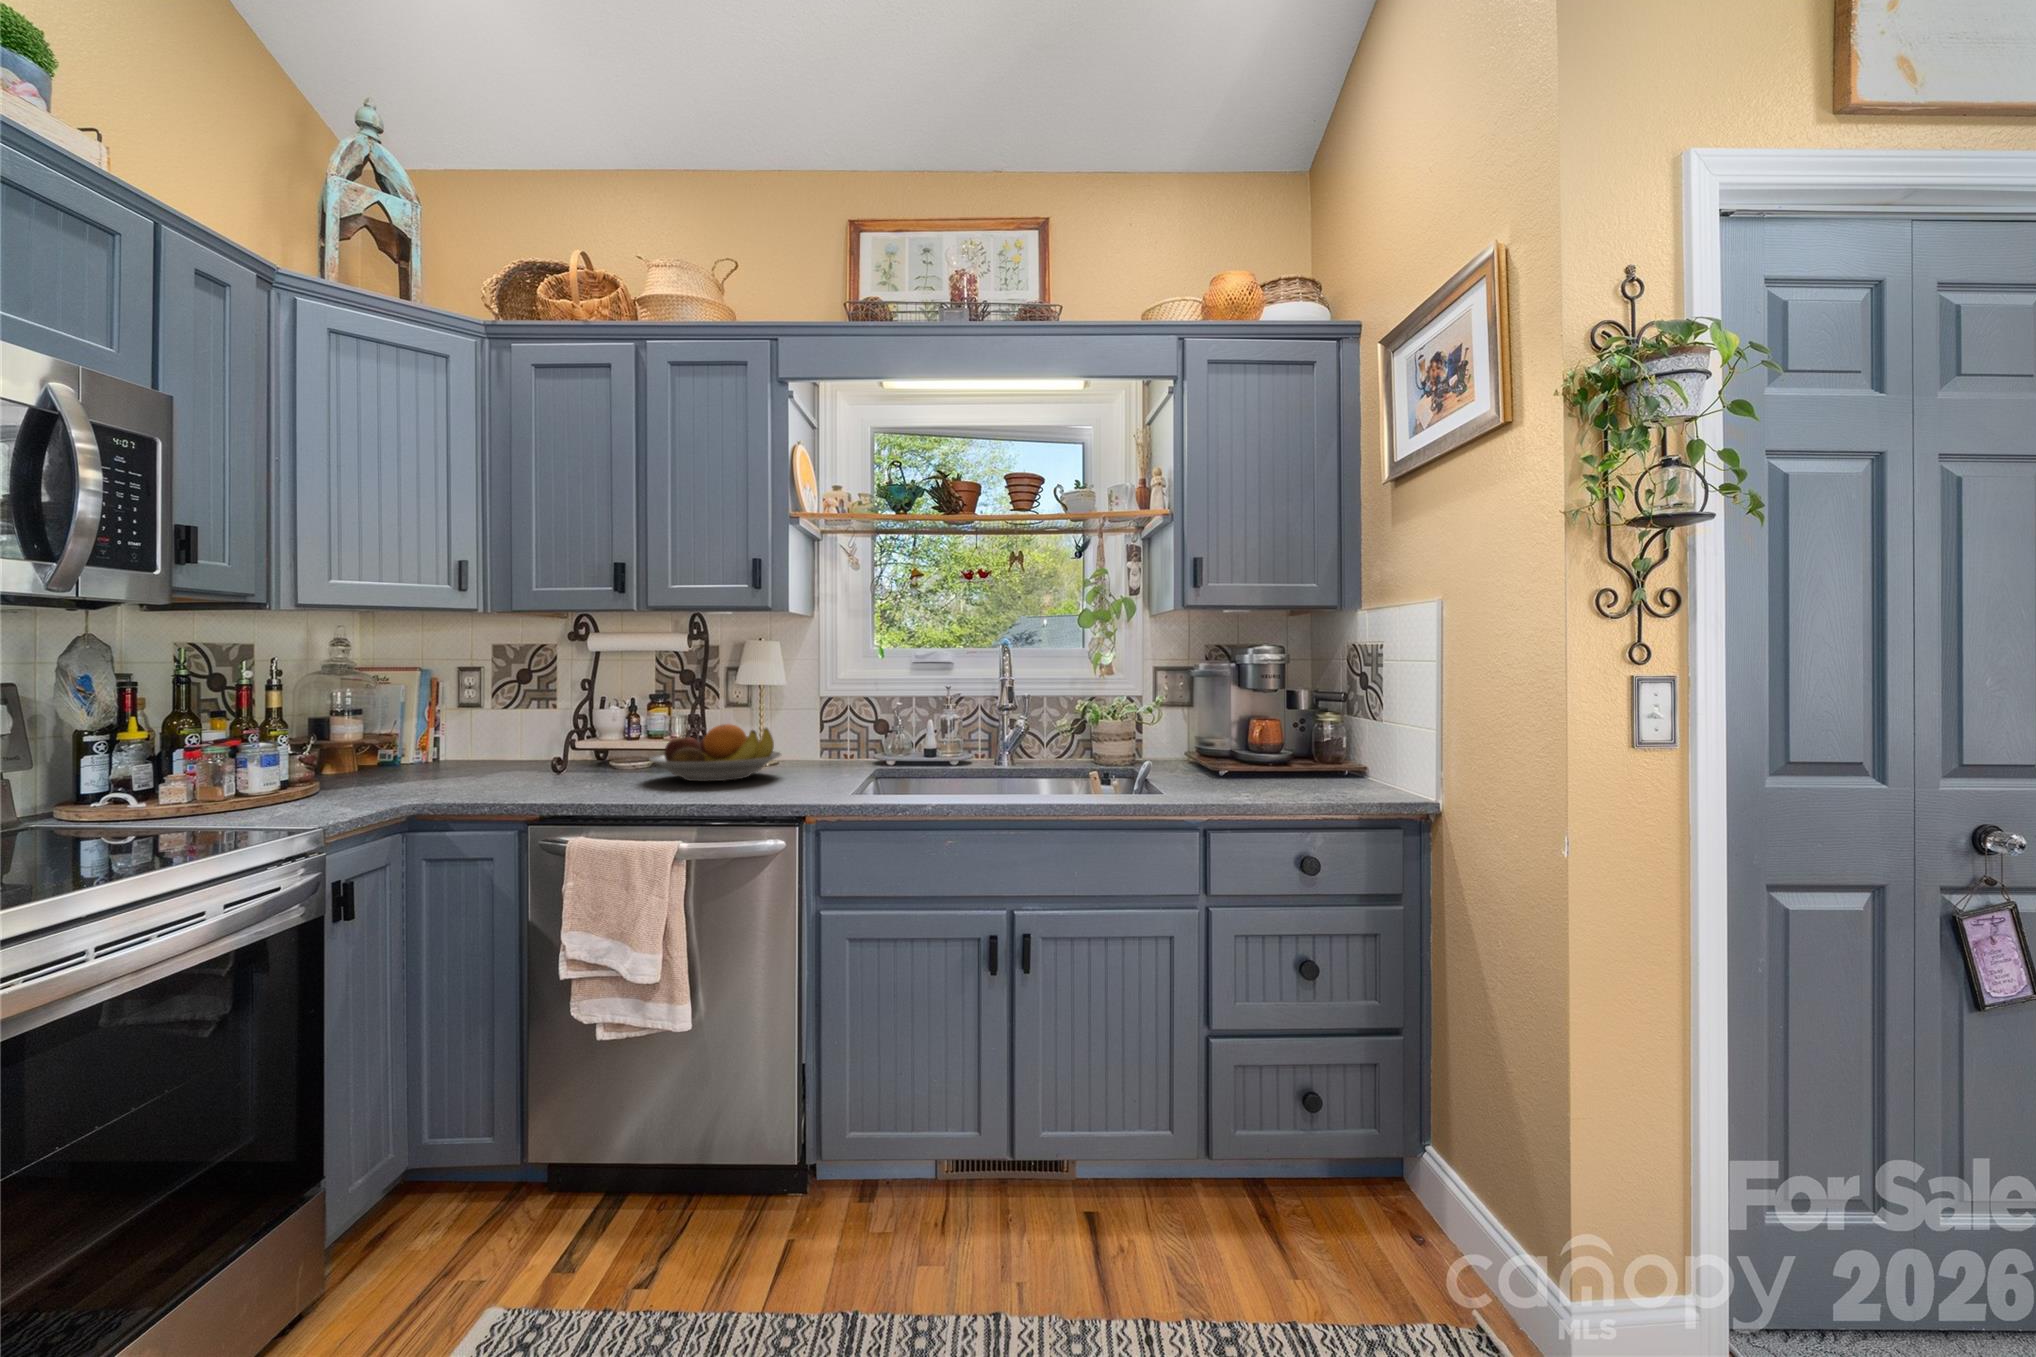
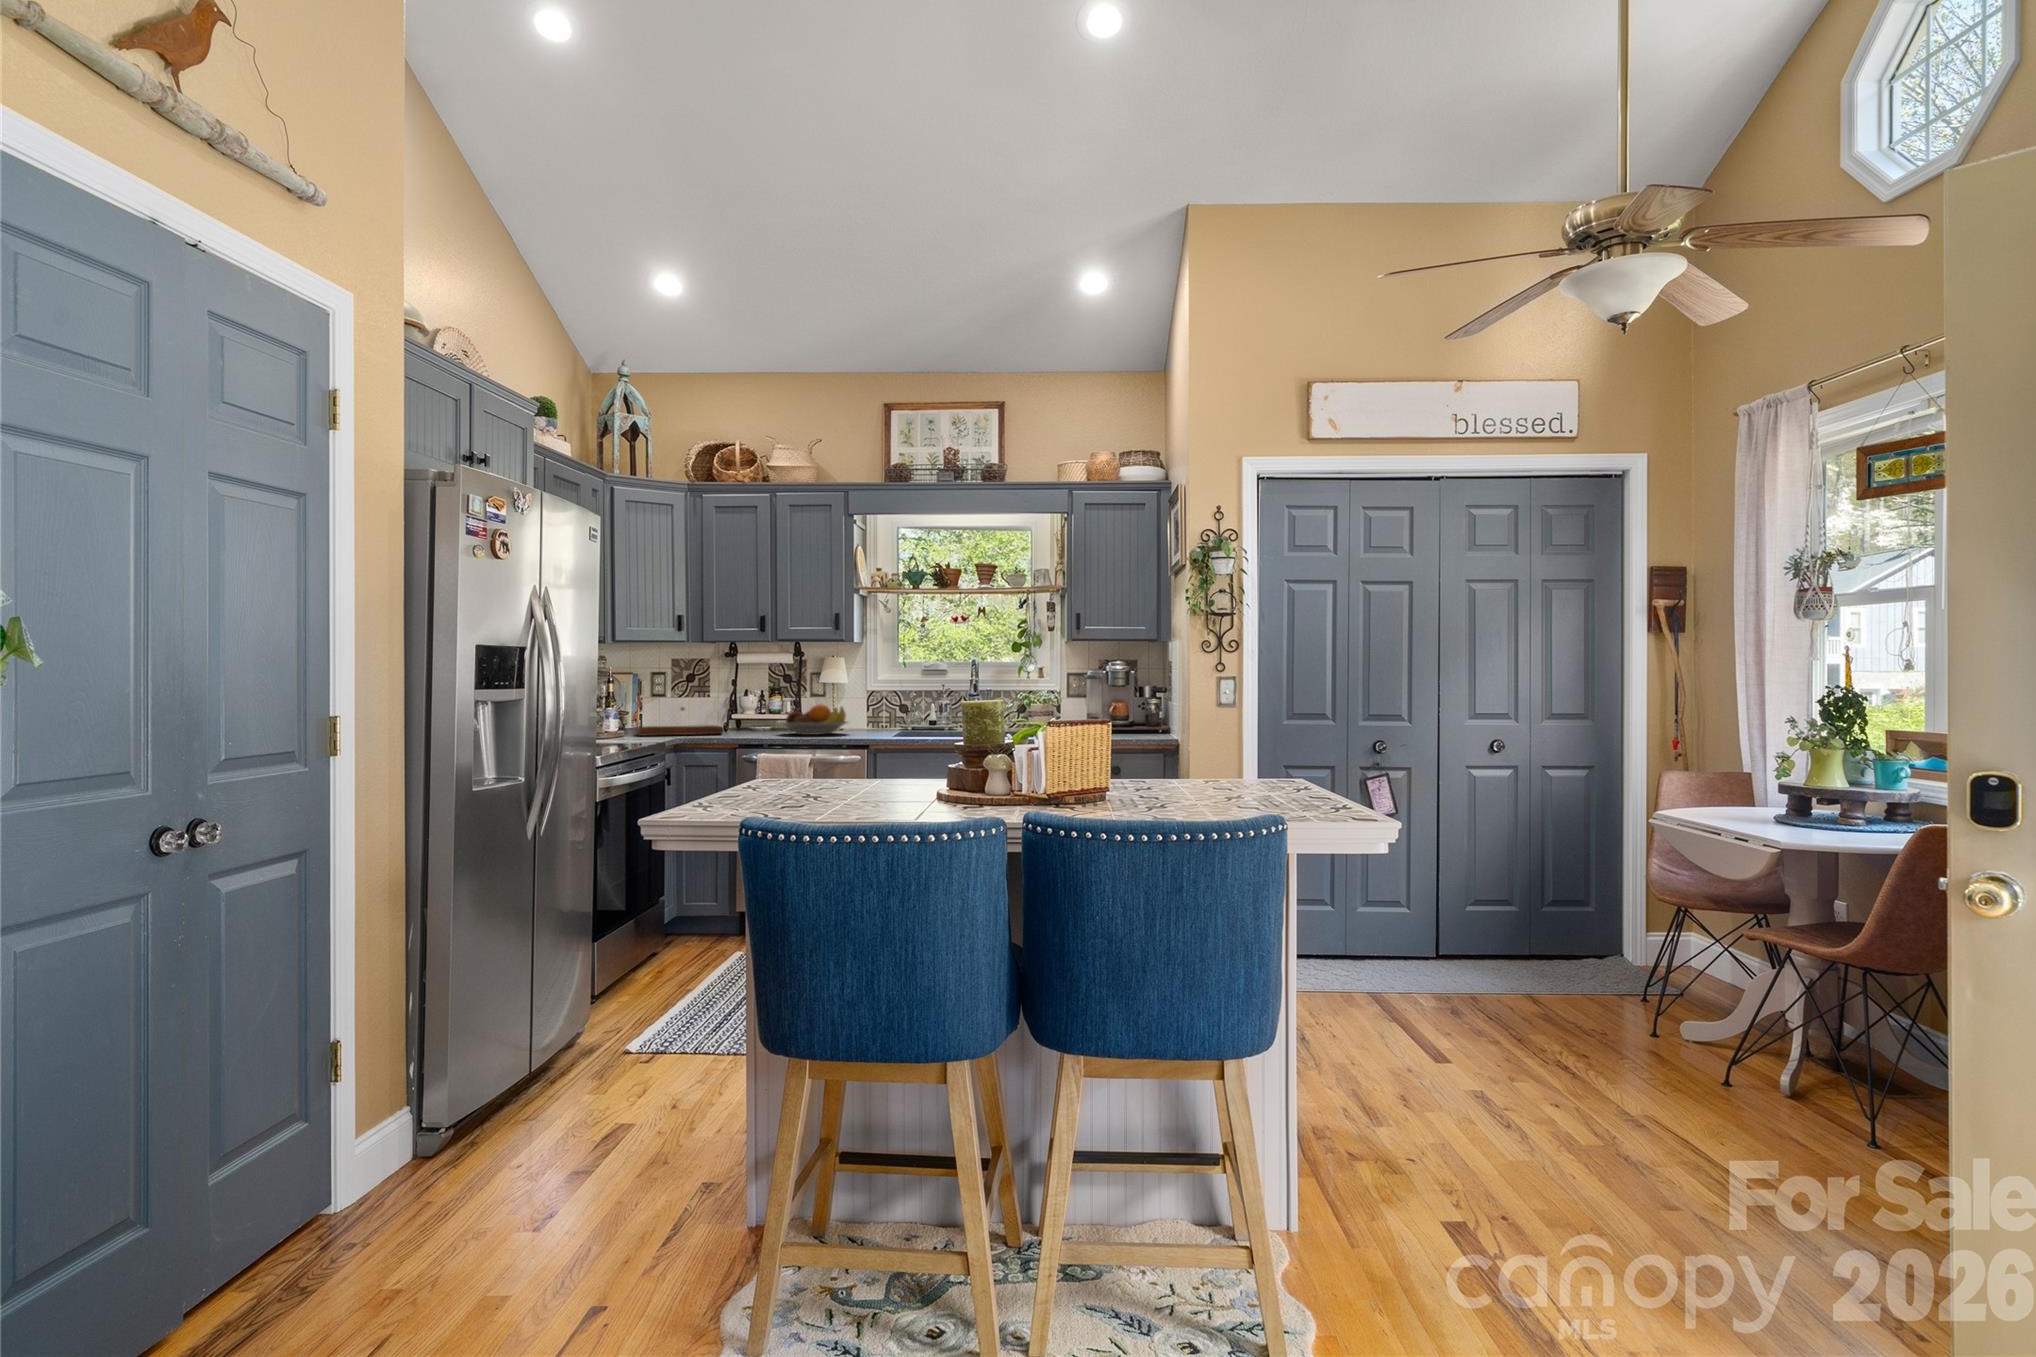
tray: none [358,729,546,791] -> present [636,707,723,736]

